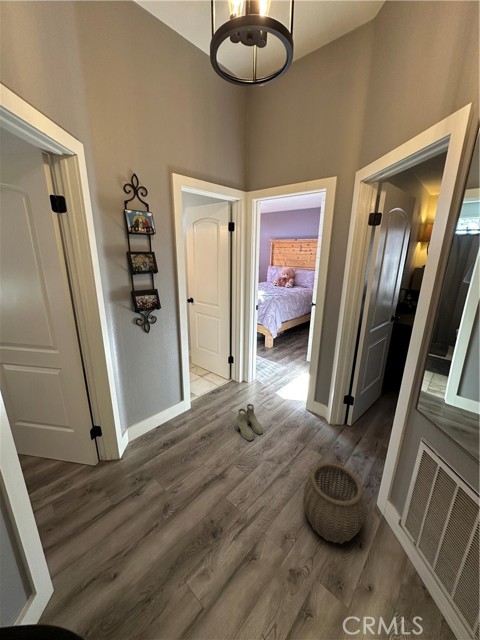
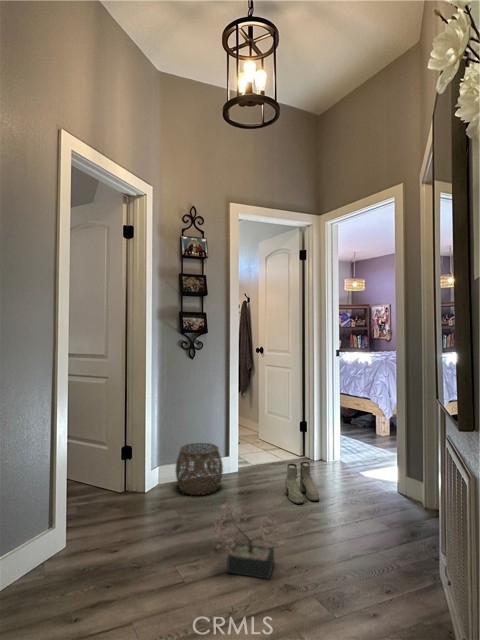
woven basket: present [303,462,365,544] -> present [176,443,223,495]
decorative plant: none [215,497,281,563] -> present [214,503,284,579]

